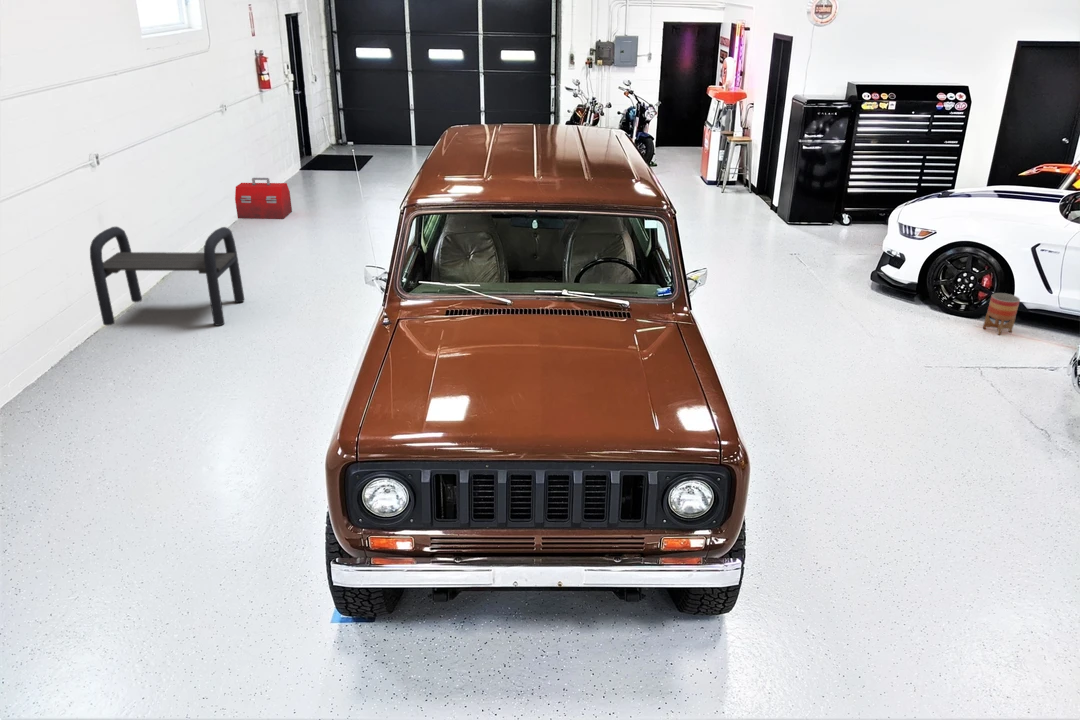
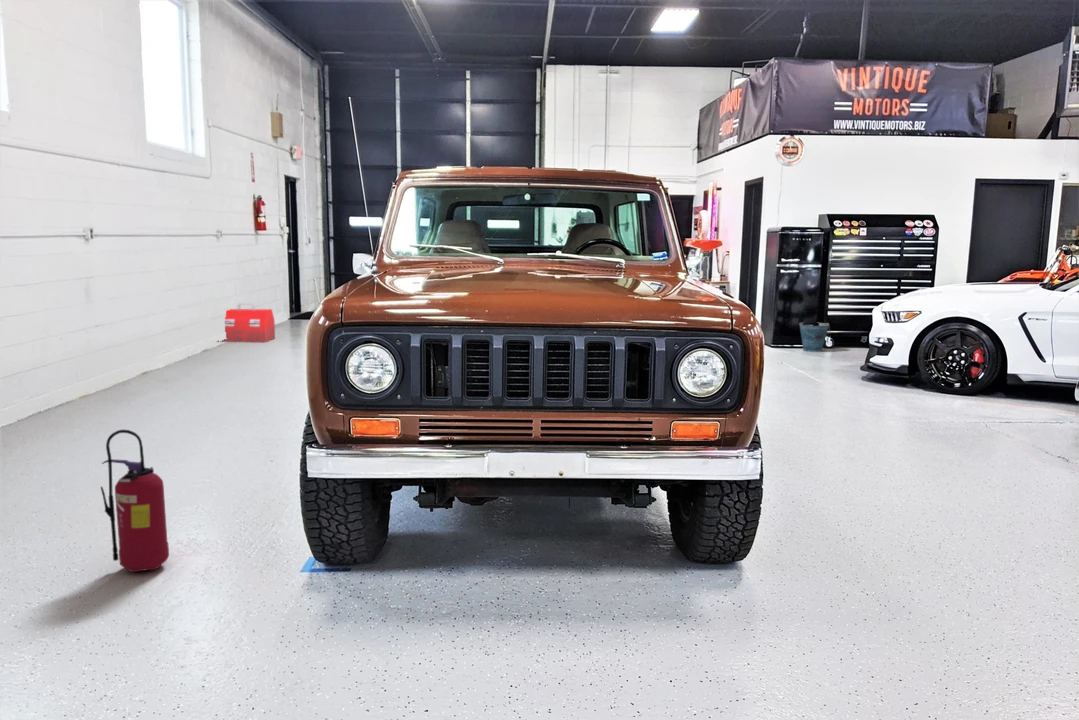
bucket: none [818,200,848,232] -> present [800,322,829,352]
bench: present [90,227,244,326] -> none [52,302,211,399]
planter: present [983,293,1020,335] -> none [982,367,1017,408]
fire extinguisher: none [197,487,260,594] -> present [101,429,169,572]

